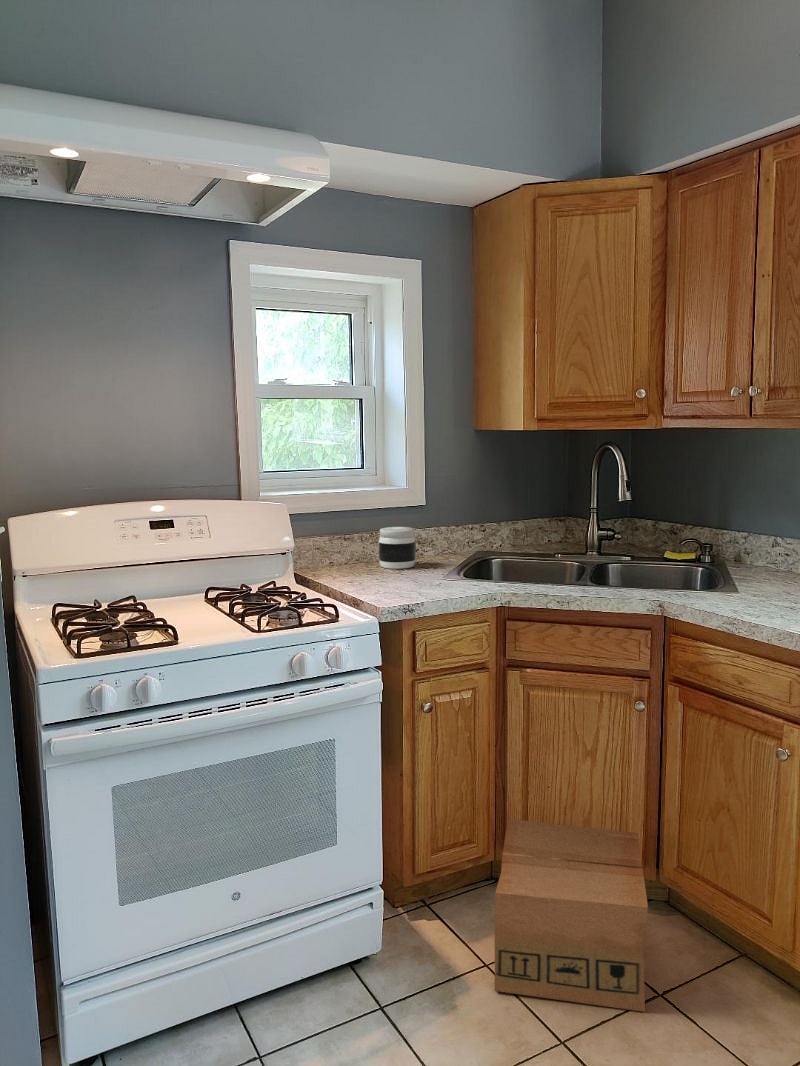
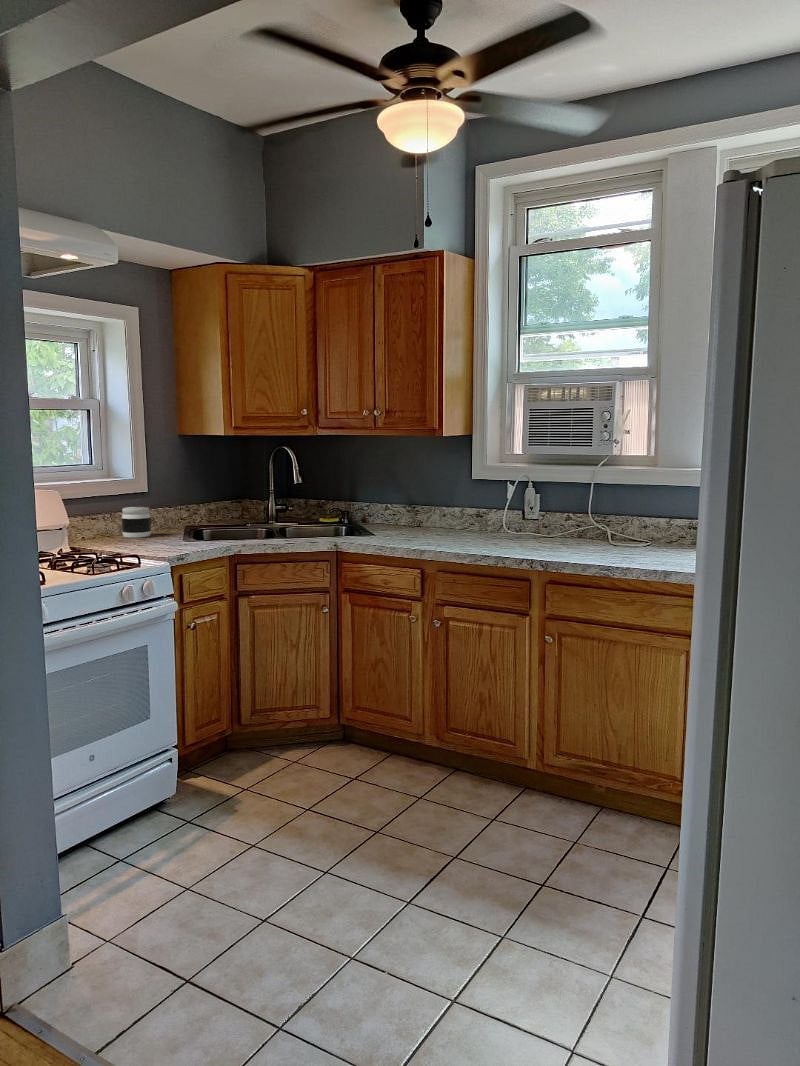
cardboard box: present [495,819,648,1012] -> none [246,691,351,796]

